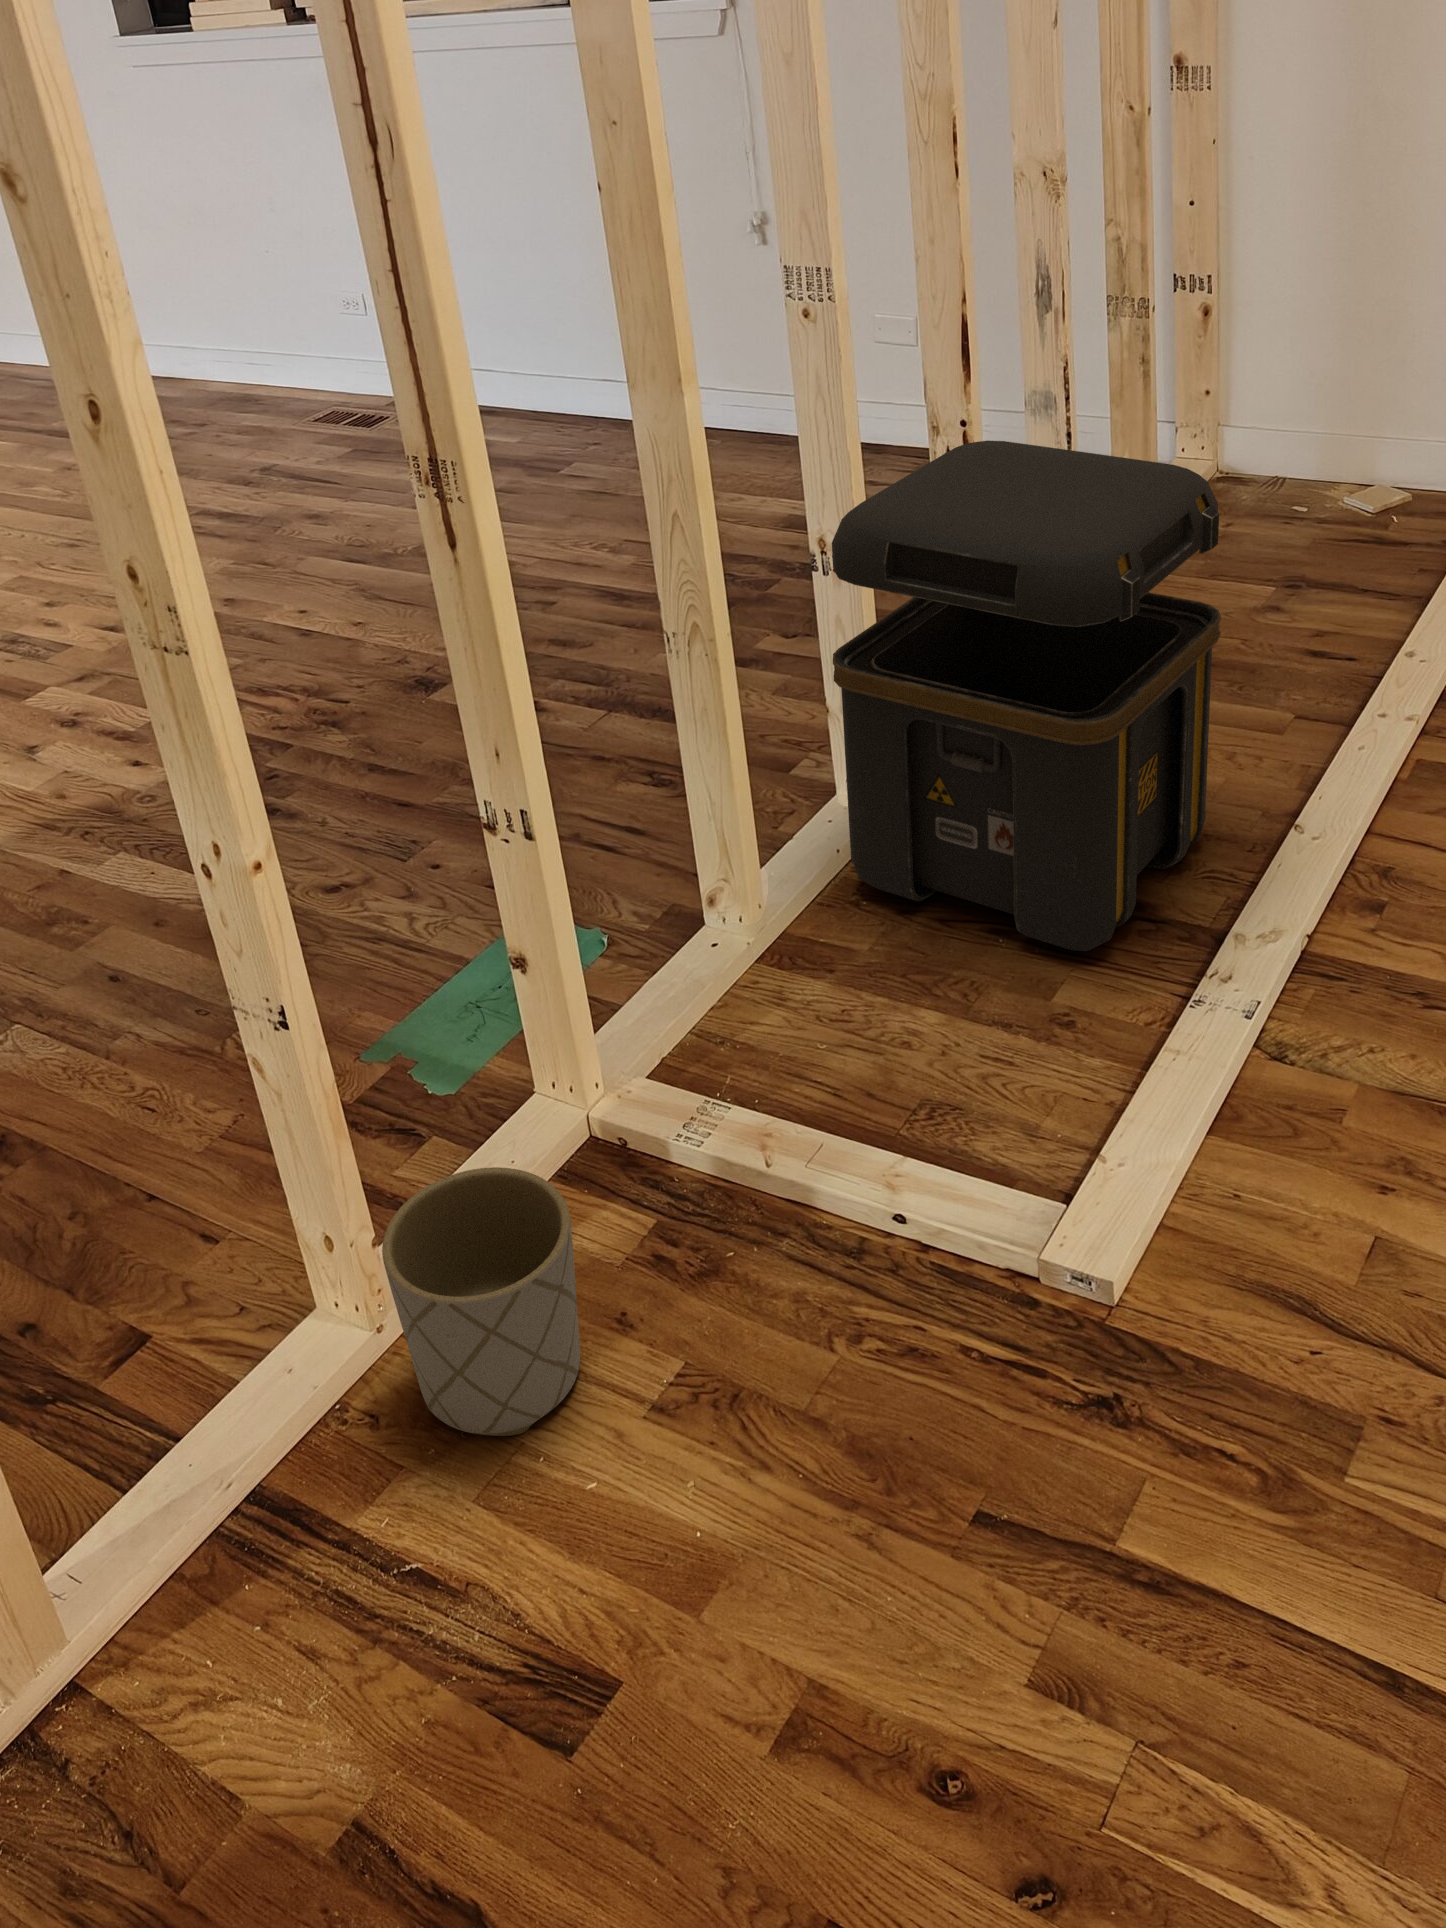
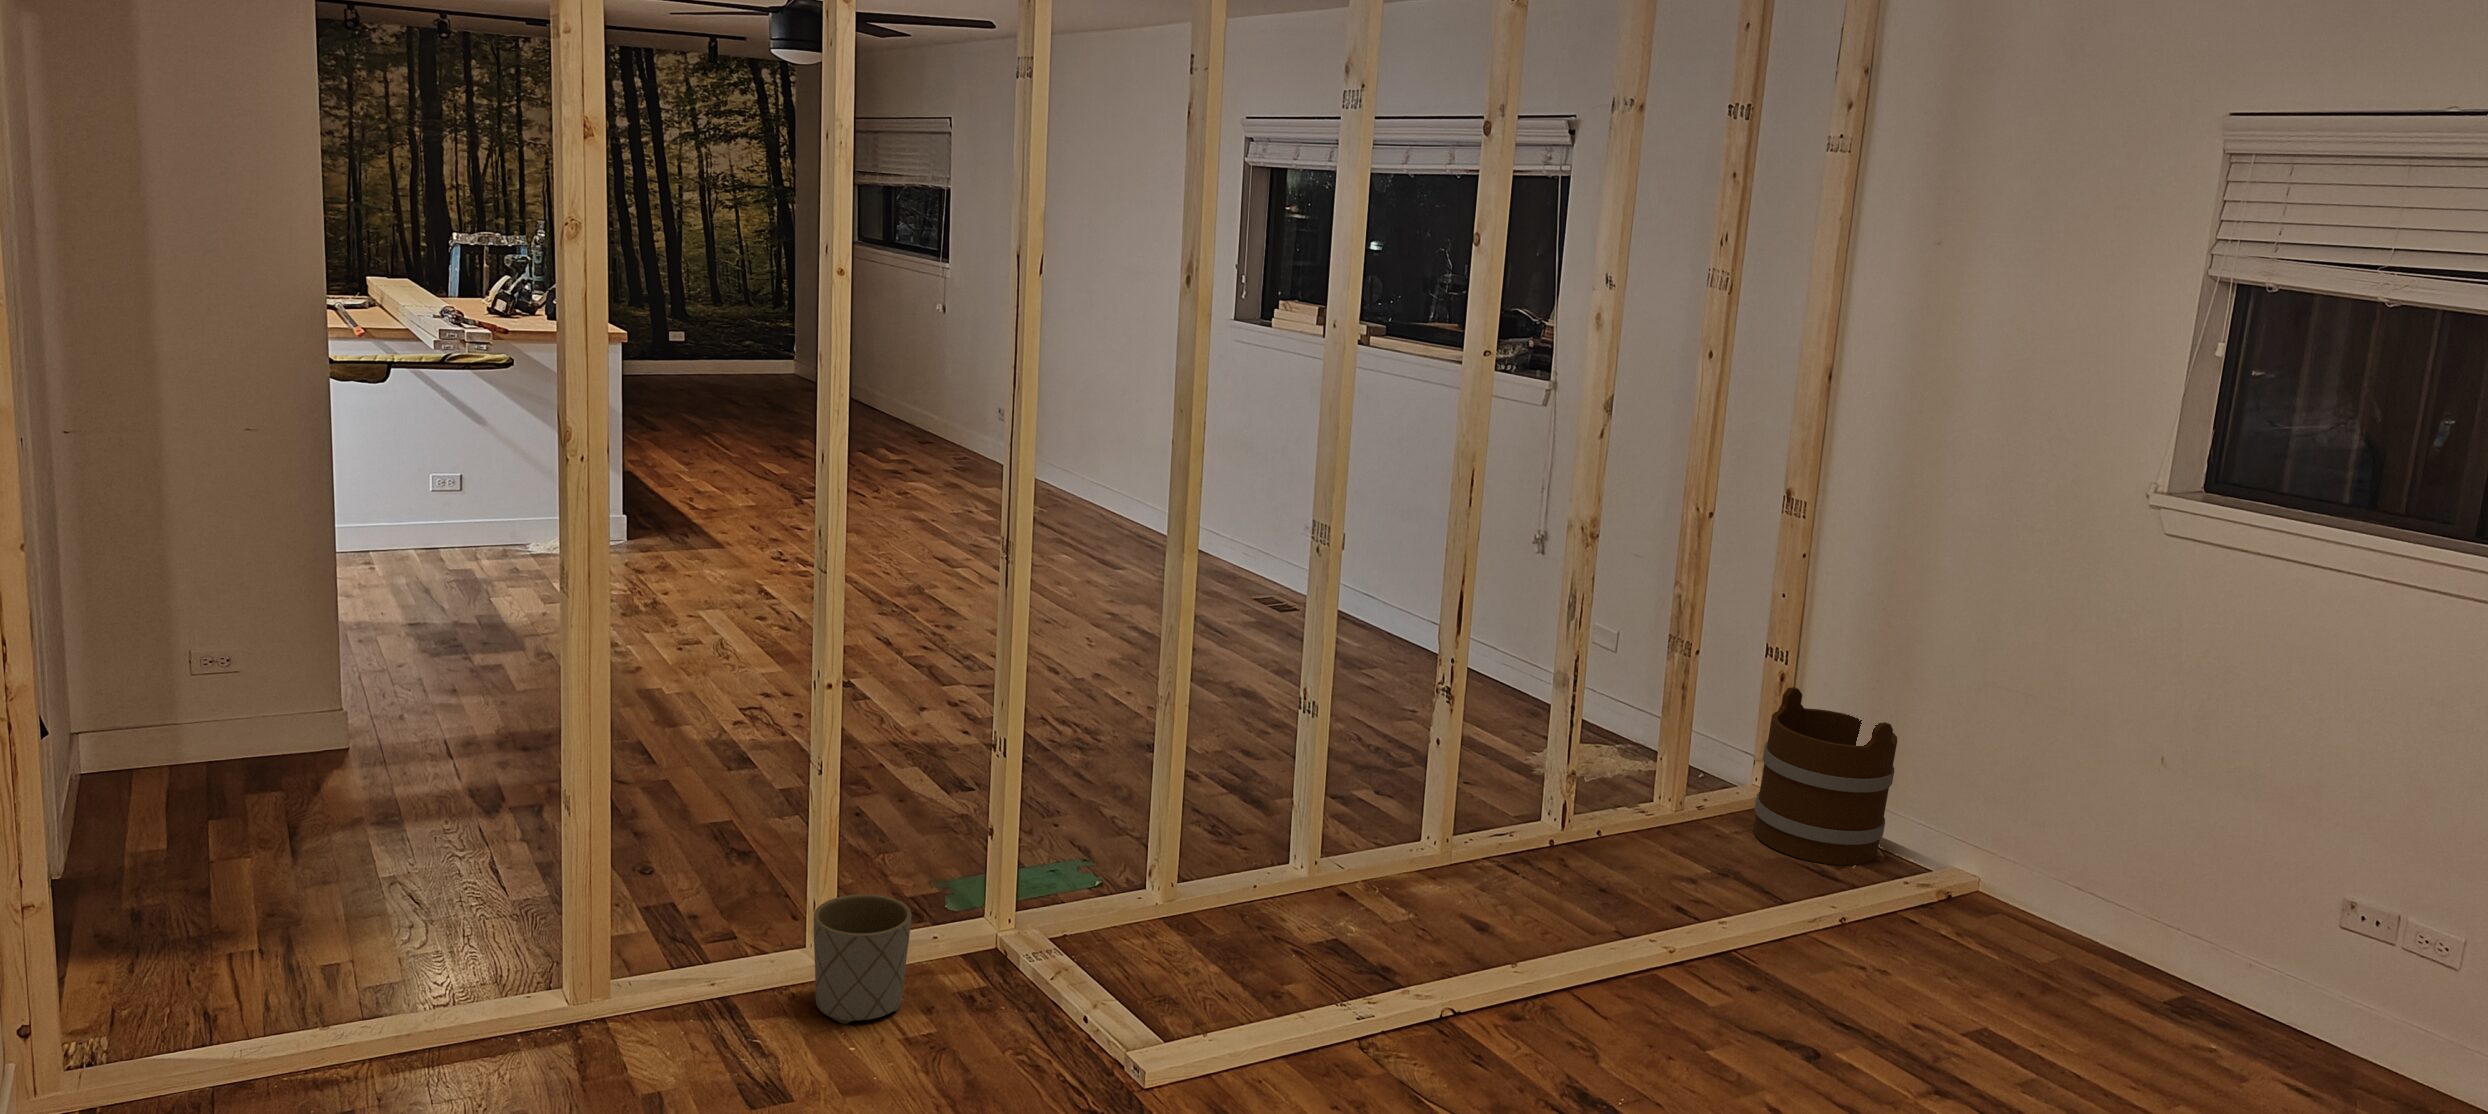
bucket: none [1241,320,1419,536] -> present [1753,687,1897,865]
toolbox: present [832,441,1221,951] -> none [1245,662,1496,974]

